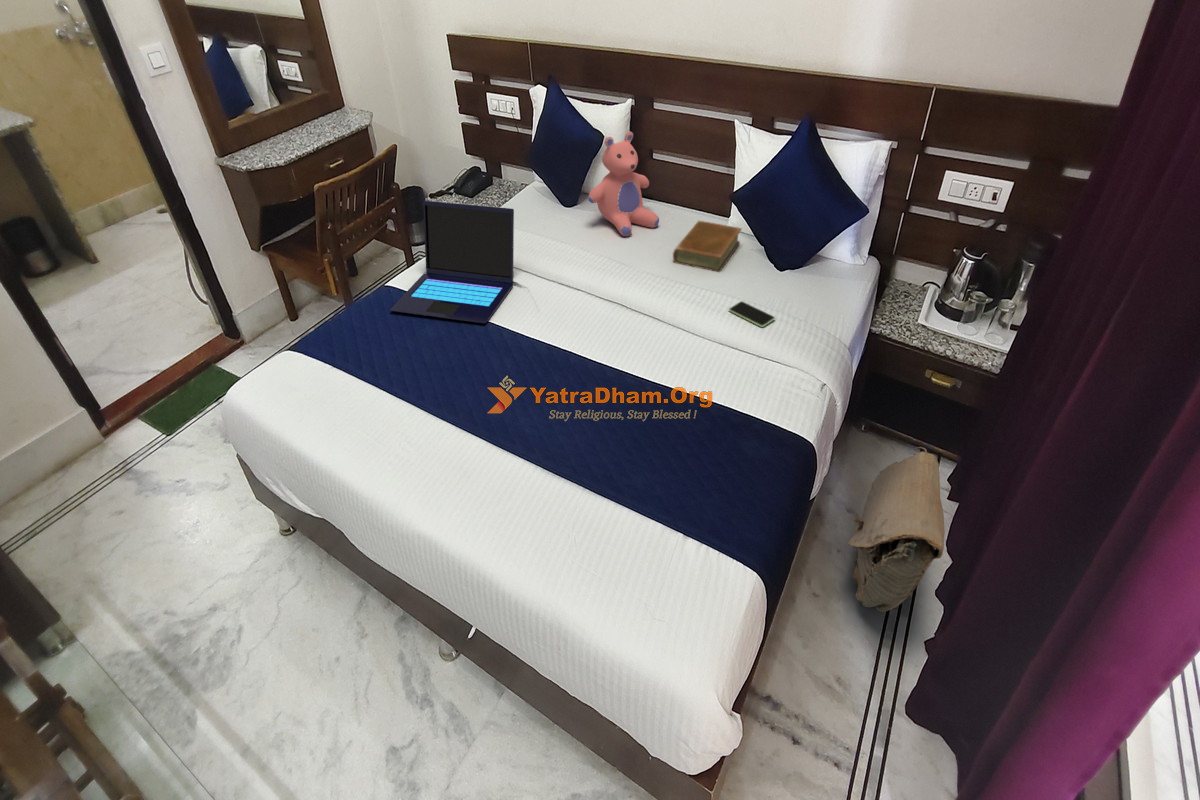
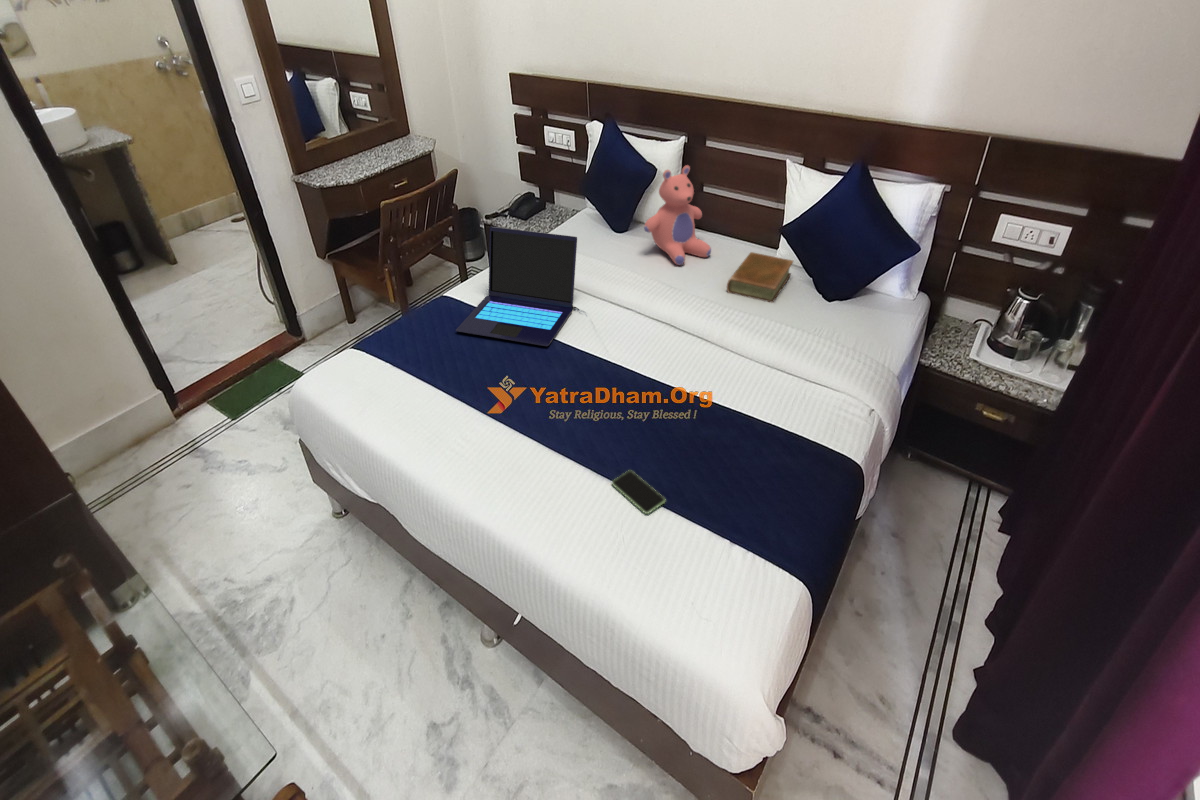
smartphone: present [729,301,775,327] -> present [612,471,665,514]
bag: present [848,447,945,612] -> none [902,480,1005,646]

